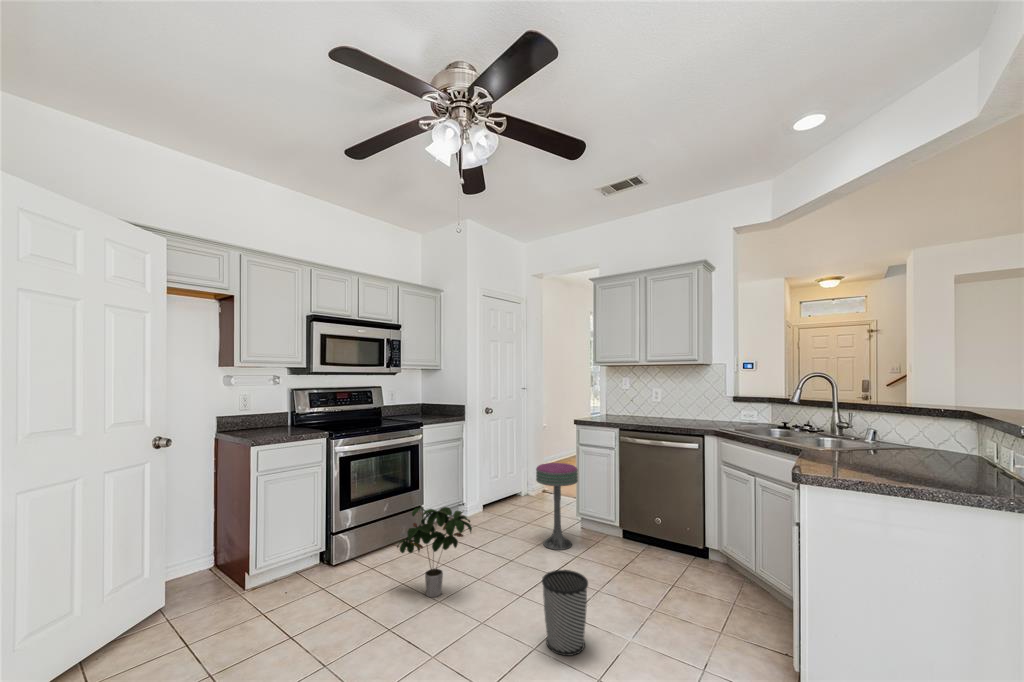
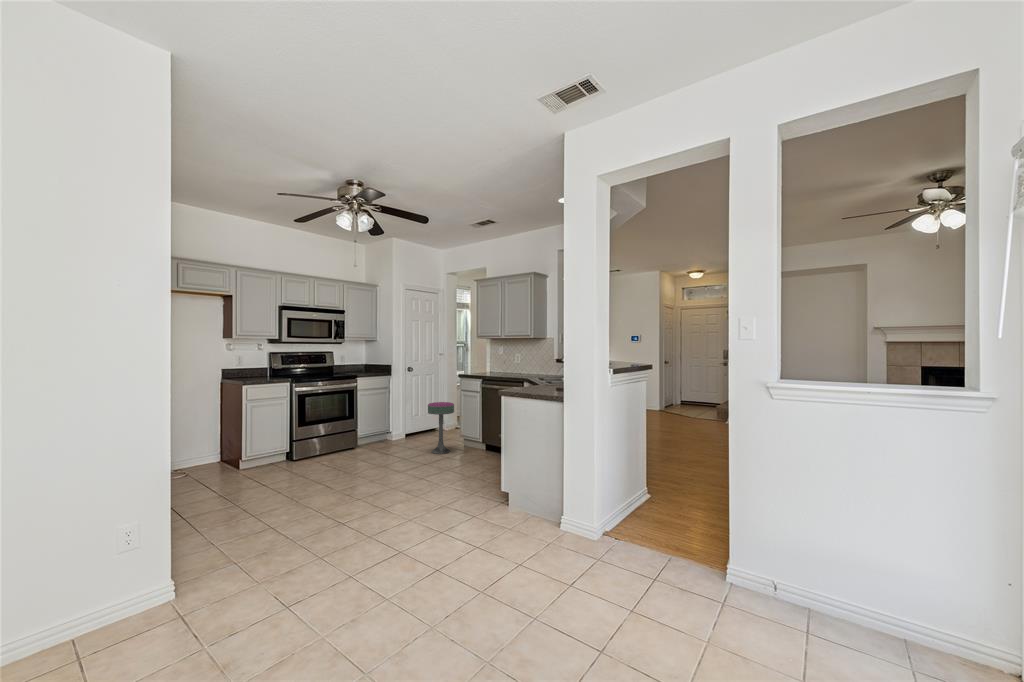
potted plant: present [397,507,472,597] -> none [330,421,373,471]
wastebasket: present [542,570,588,656] -> none [399,449,424,488]

